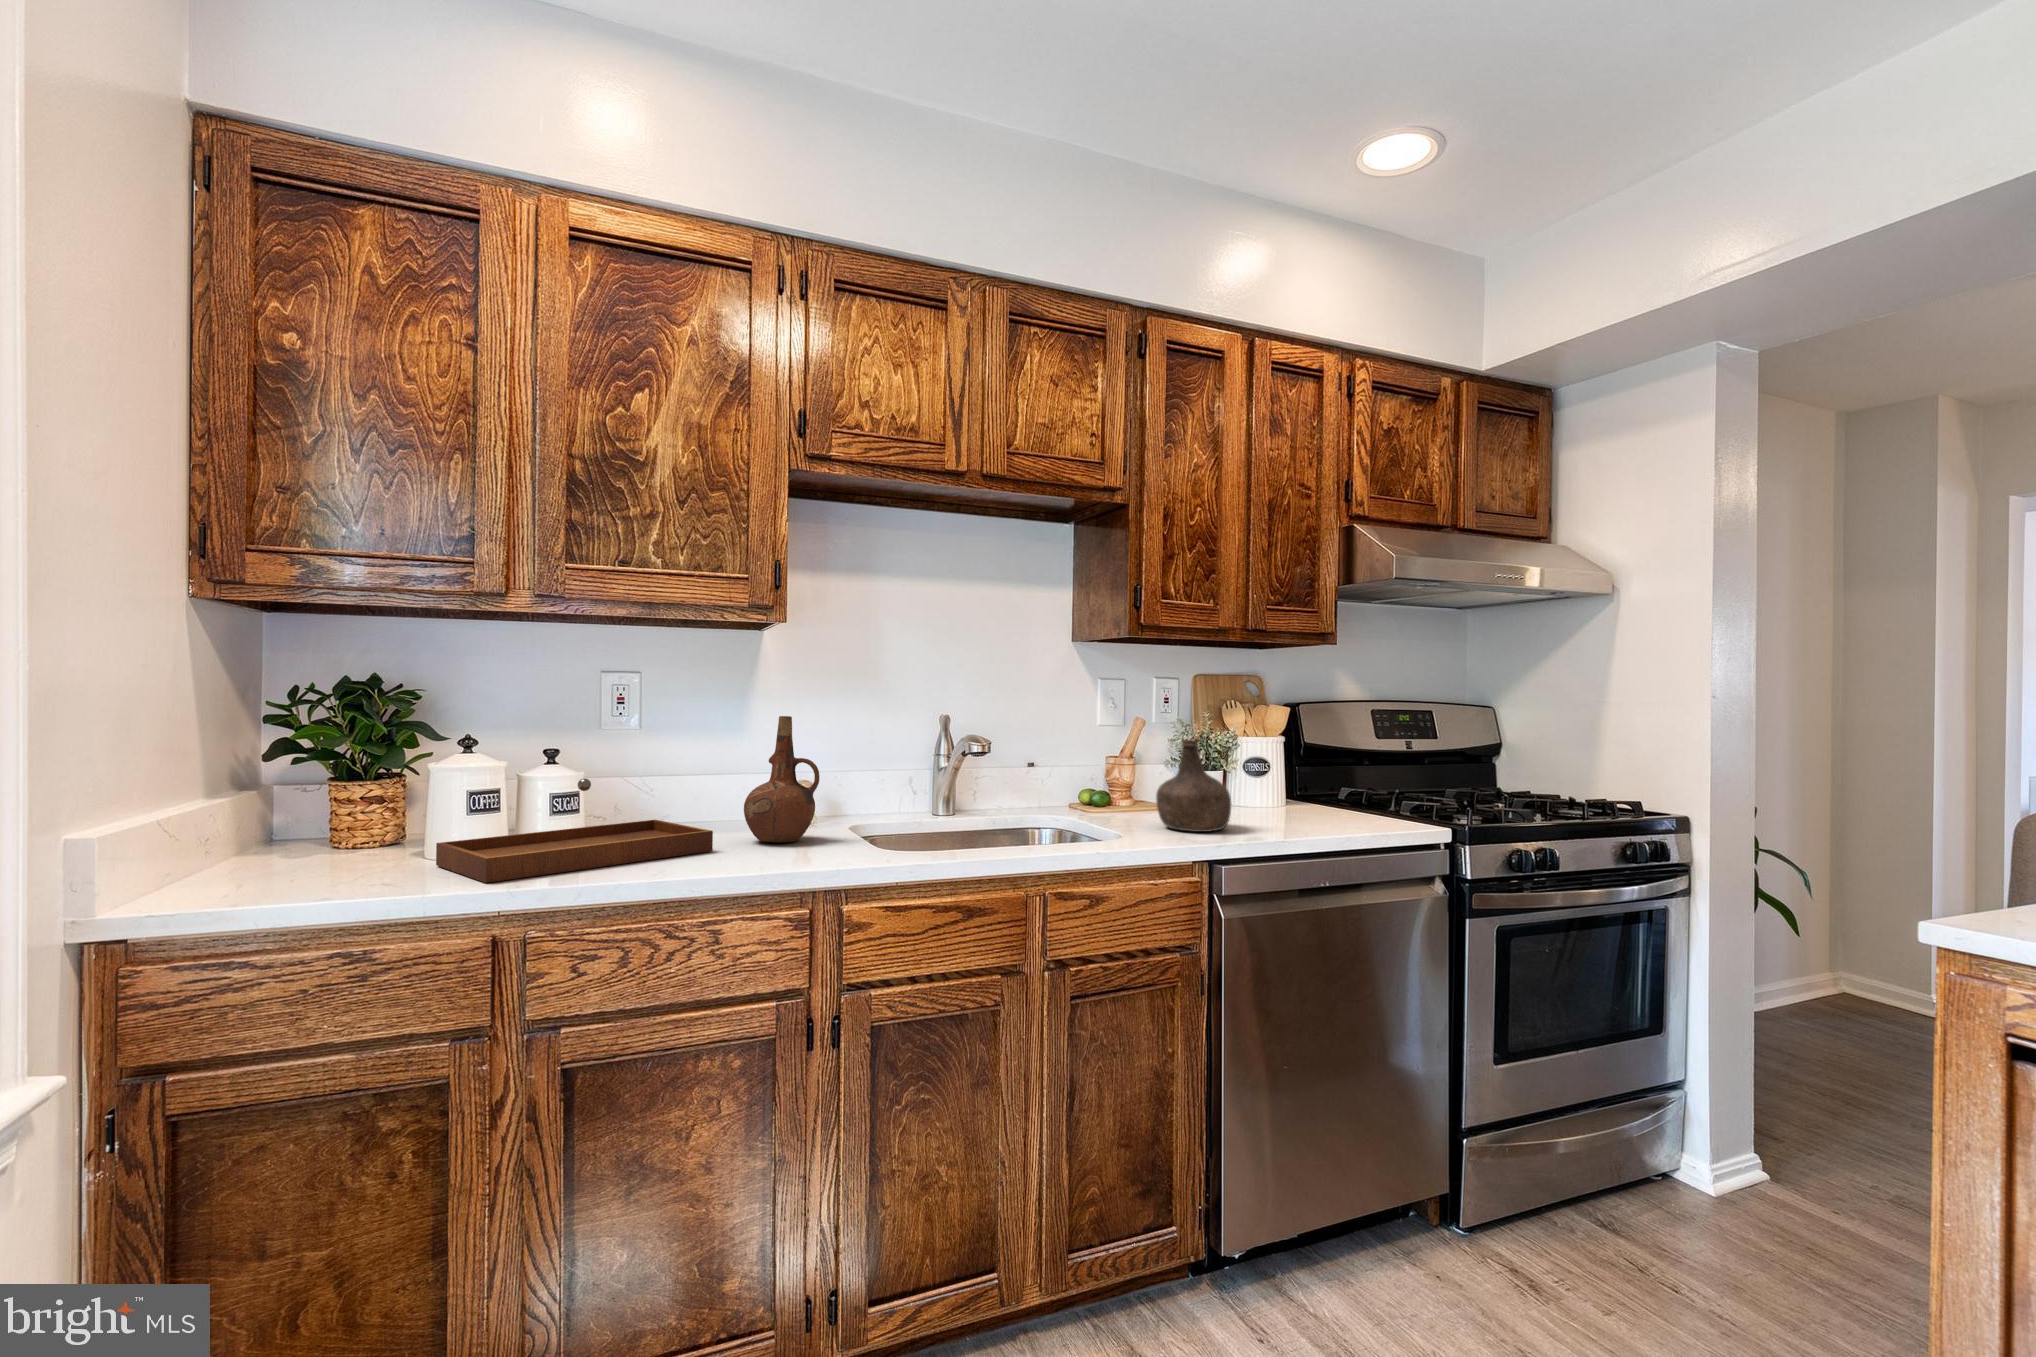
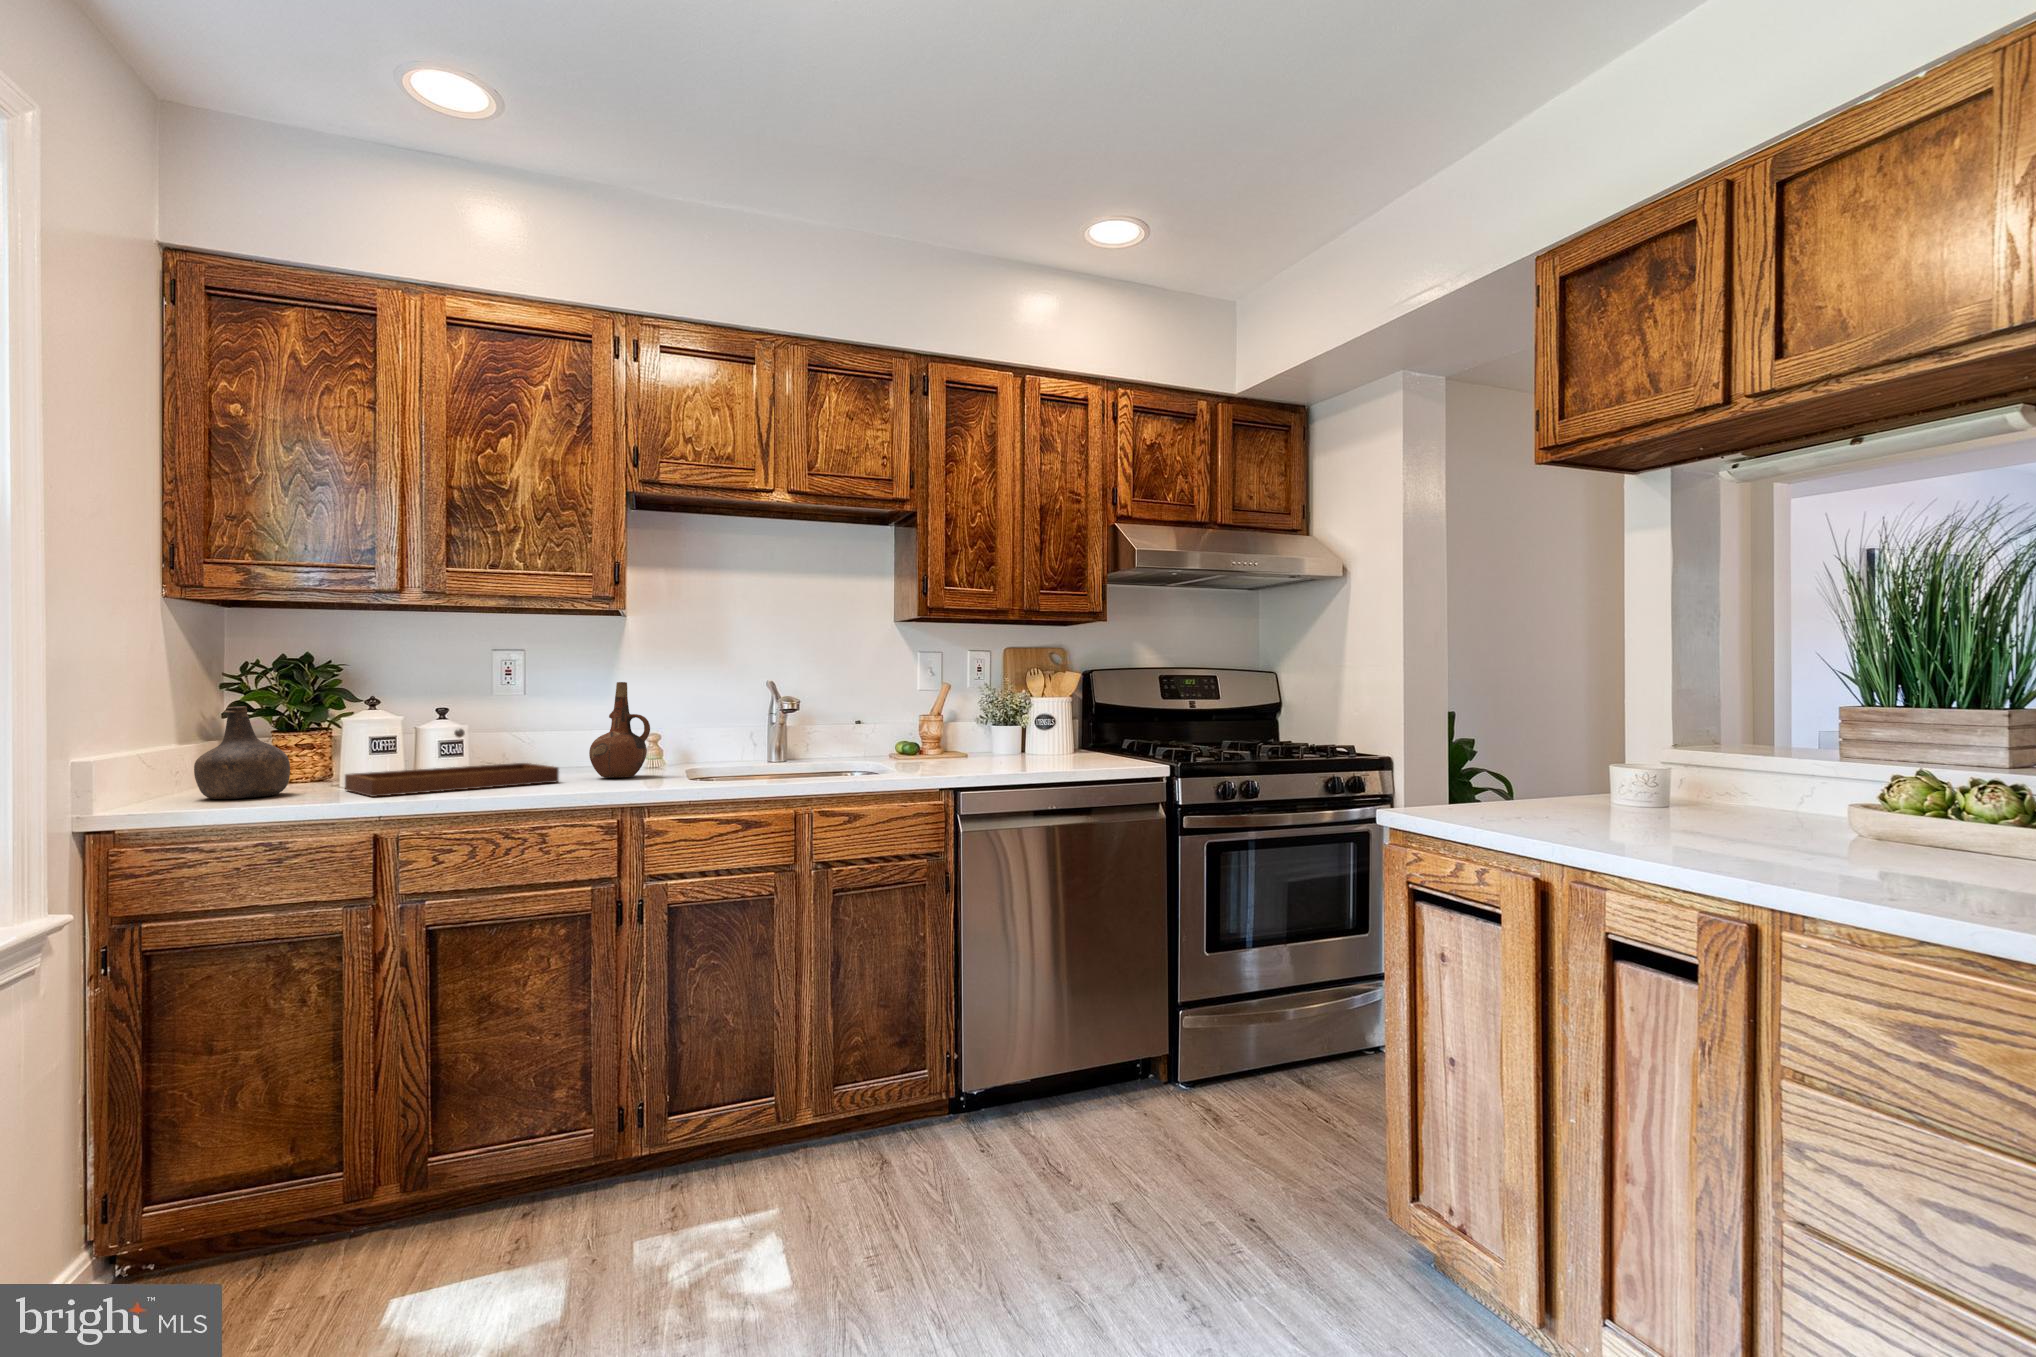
bottle: present [1156,740,1231,832] -> present [194,706,290,799]

